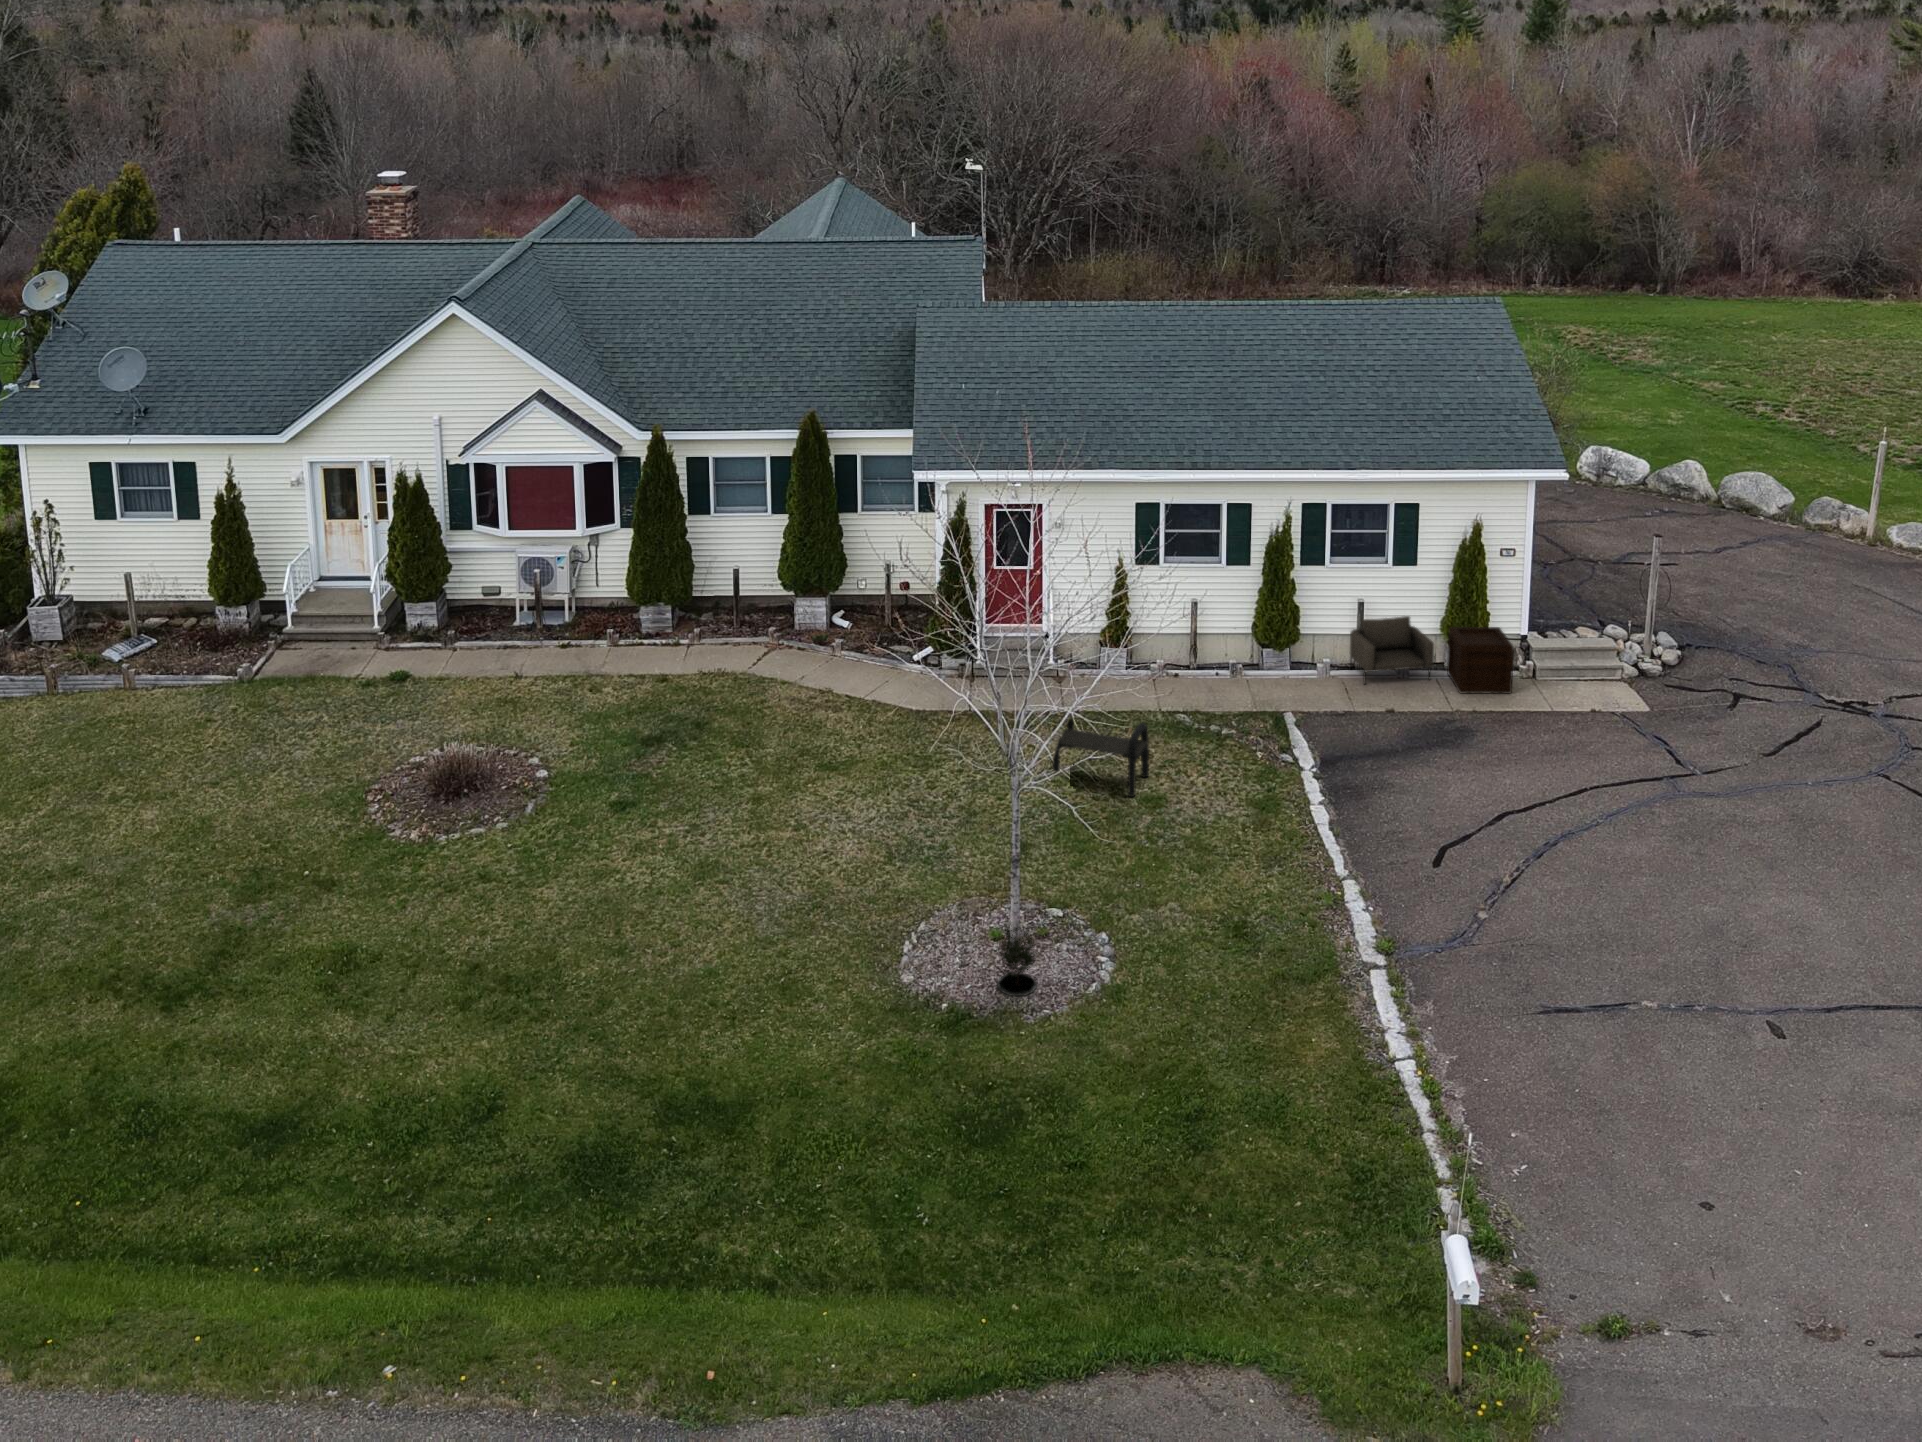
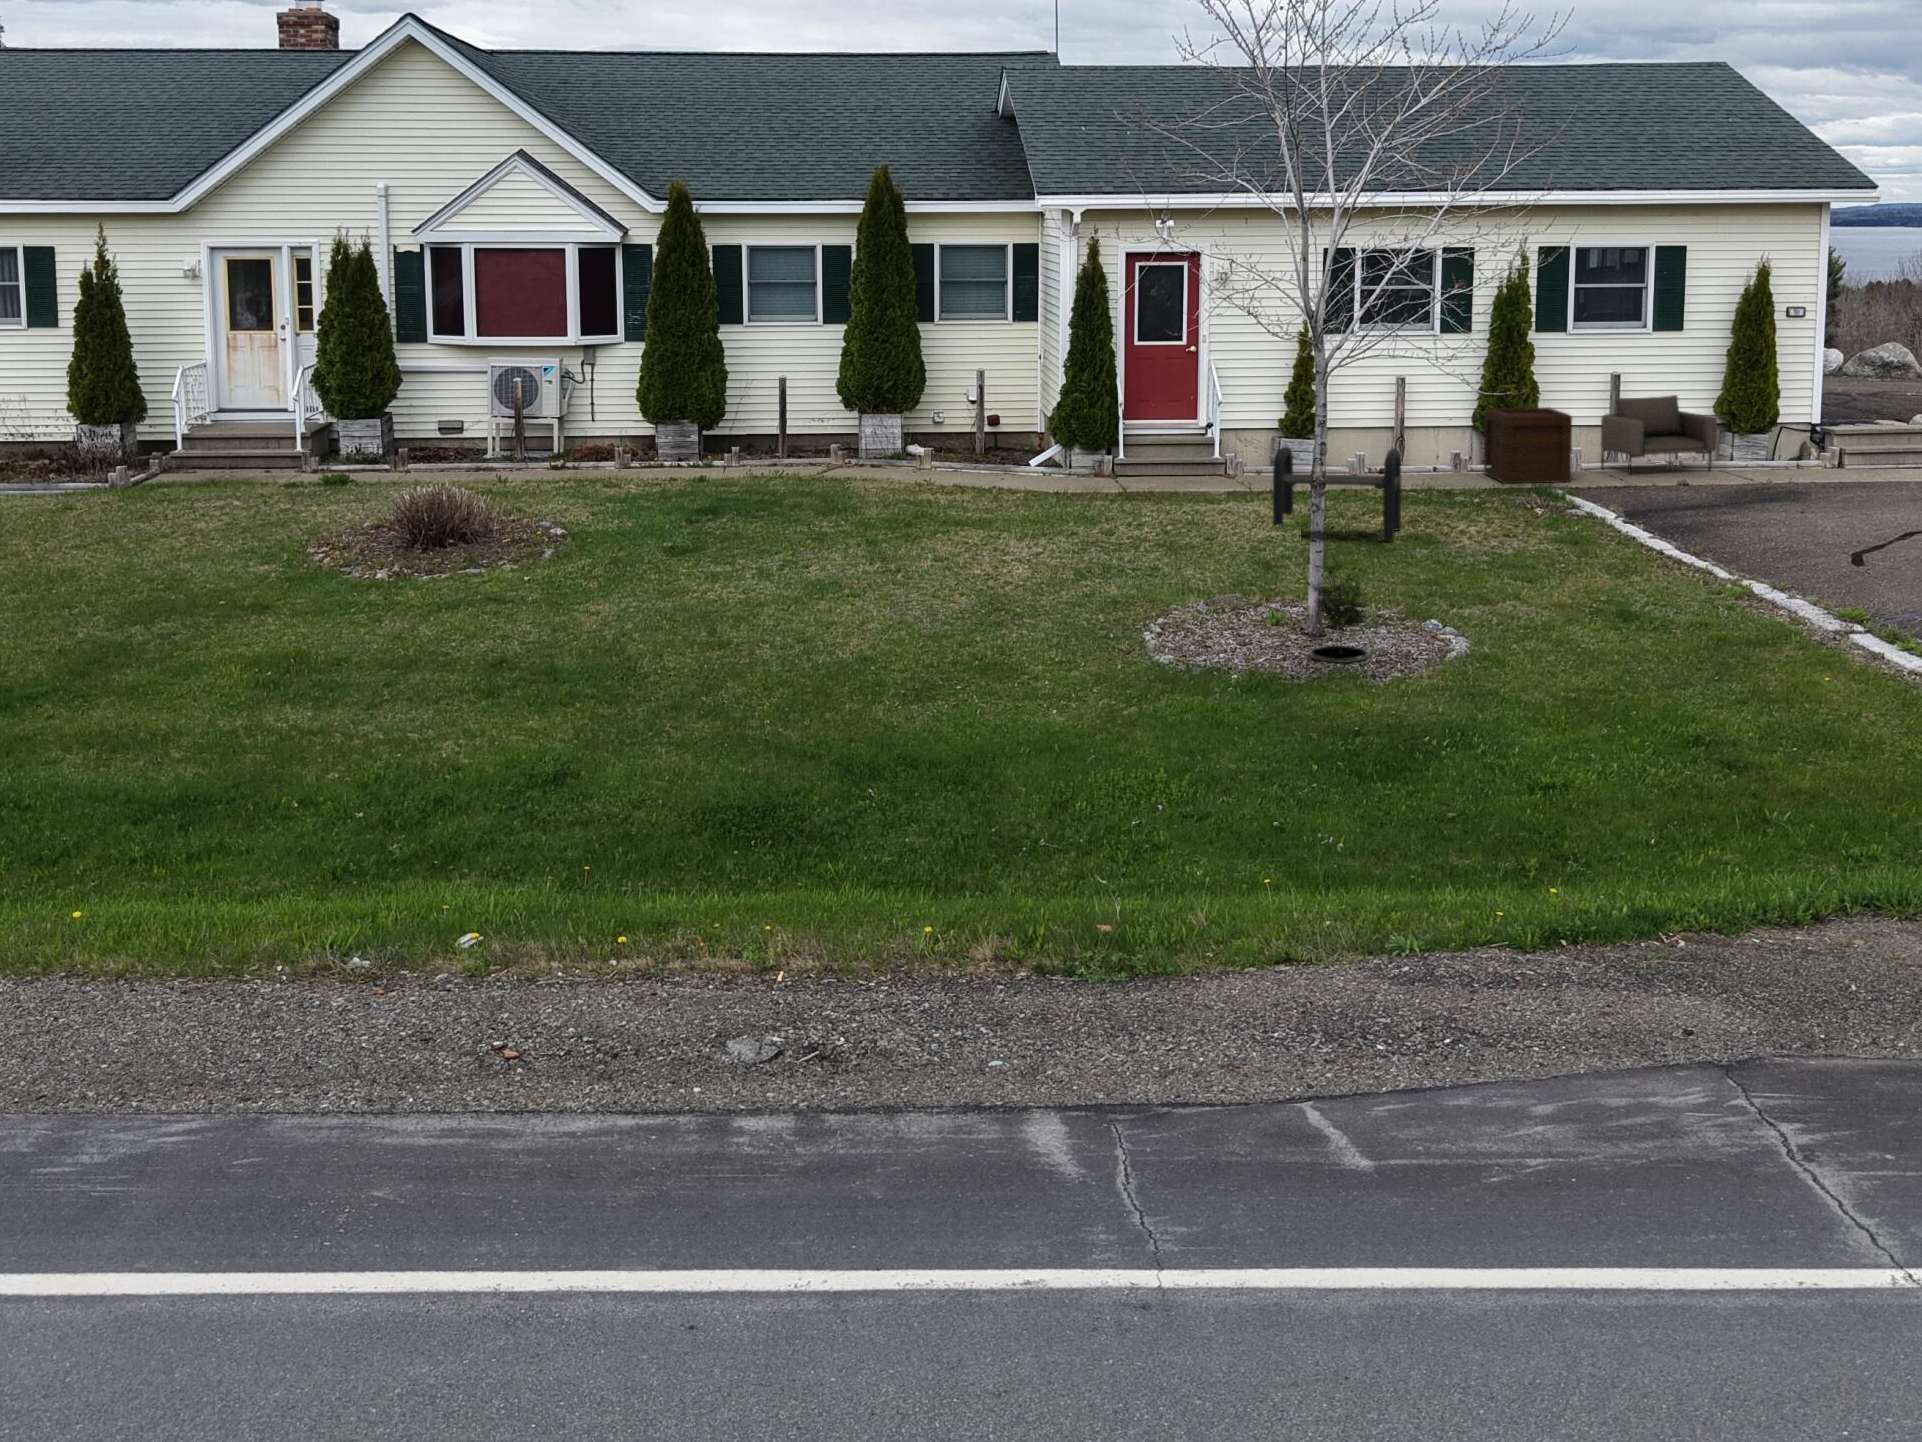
wooden crate: present [1447,627,1514,694] -> present [1484,408,1572,483]

